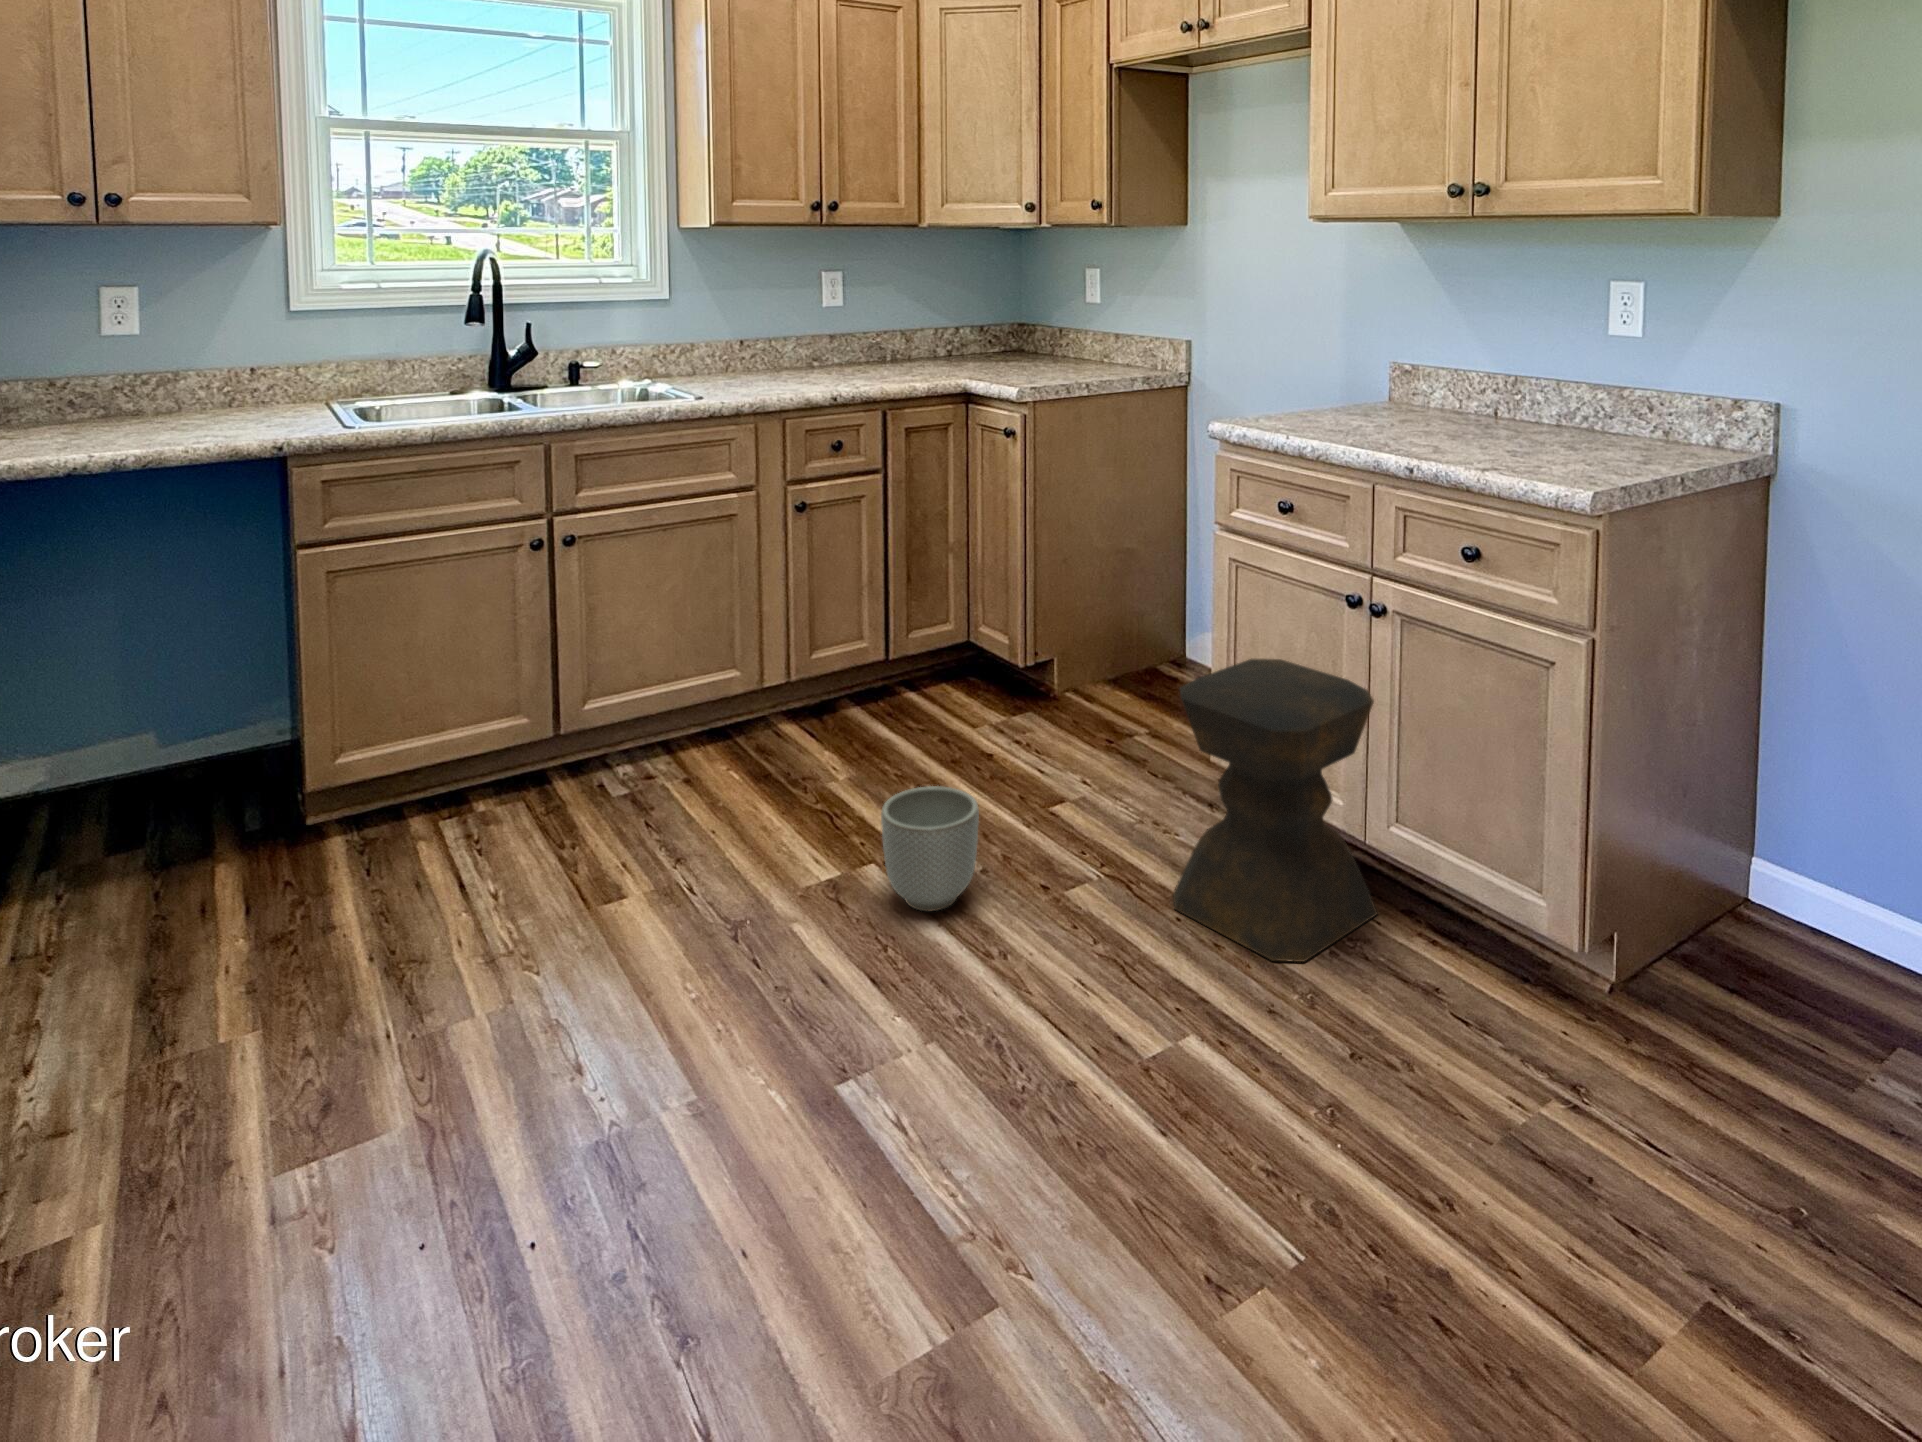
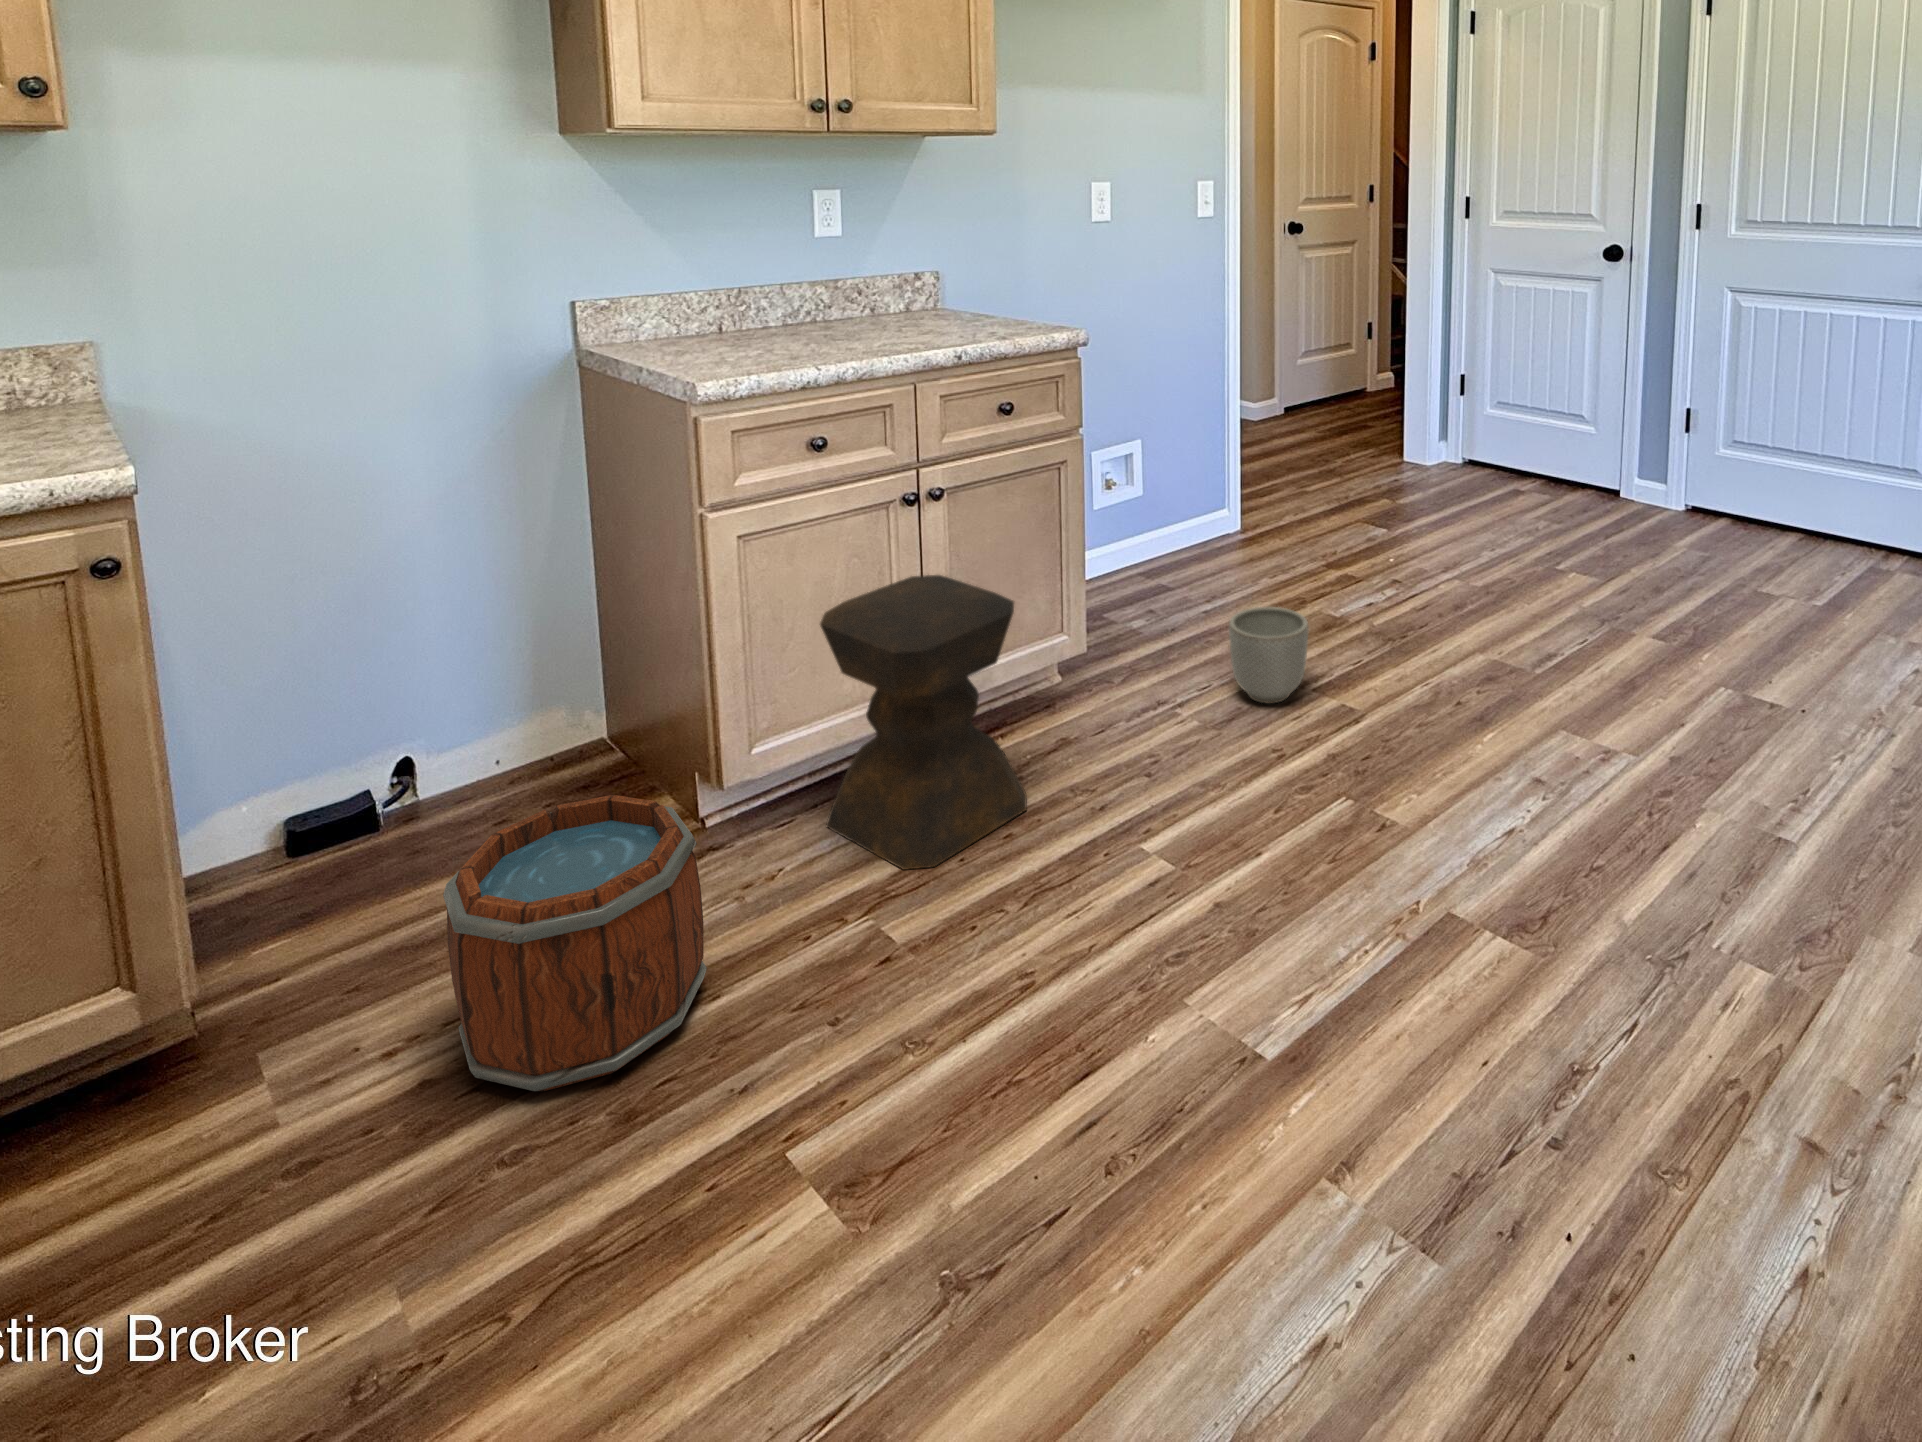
bucket: none [953,652,1097,819] -> present [443,795,707,1092]
planter: present [881,786,979,911] -> present [1229,607,1309,704]

